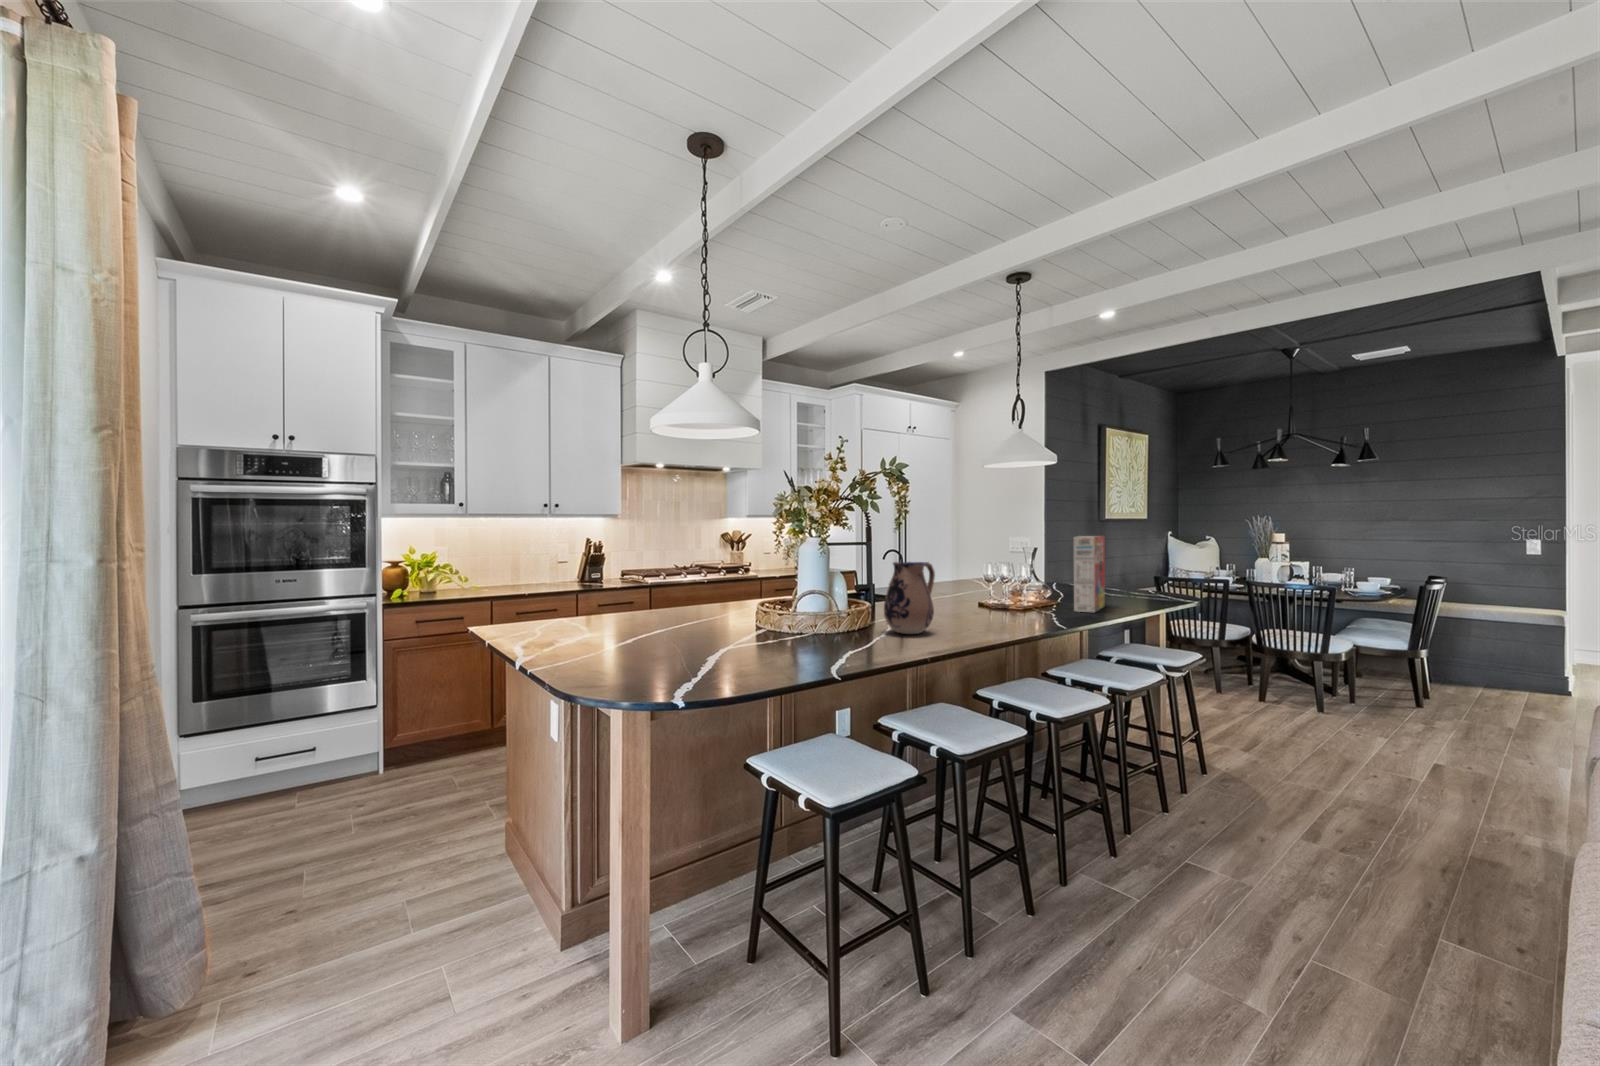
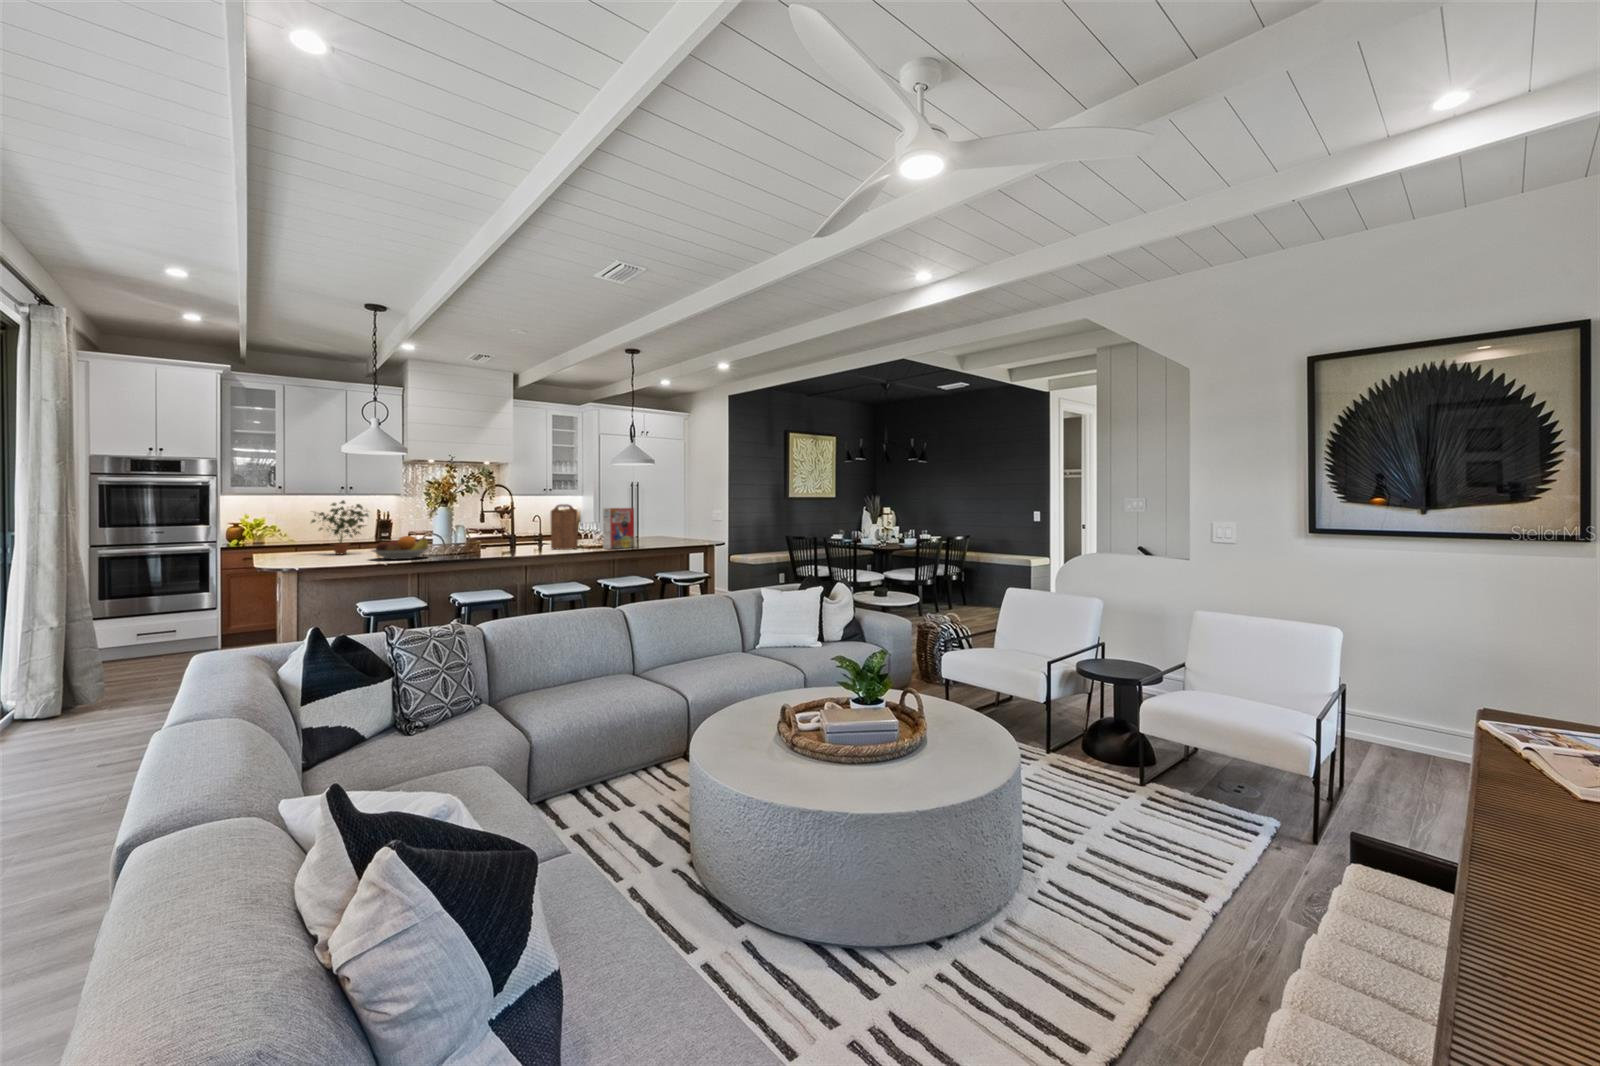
potted plant: none [584,524,695,631] -> present [311,500,368,554]
cutting board: none [983,531,1031,613] -> present [551,504,578,549]
ceramic pitcher: present [884,562,935,634] -> none [460,519,492,555]
fruit bowl: none [754,602,867,655] -> present [372,536,430,559]

